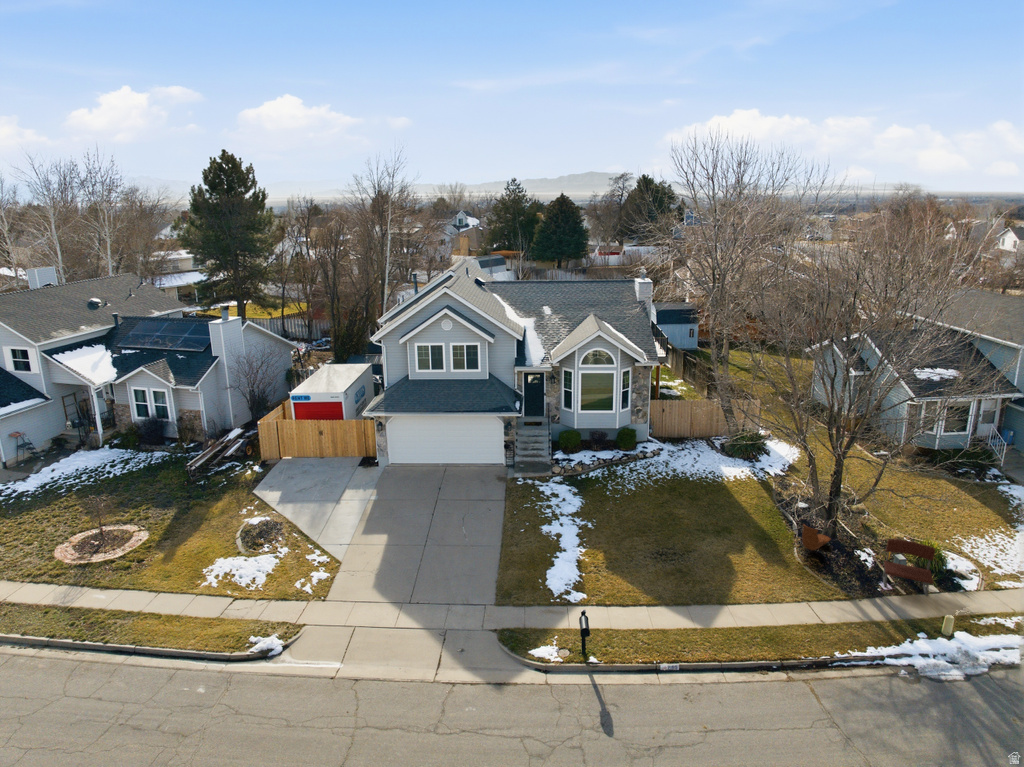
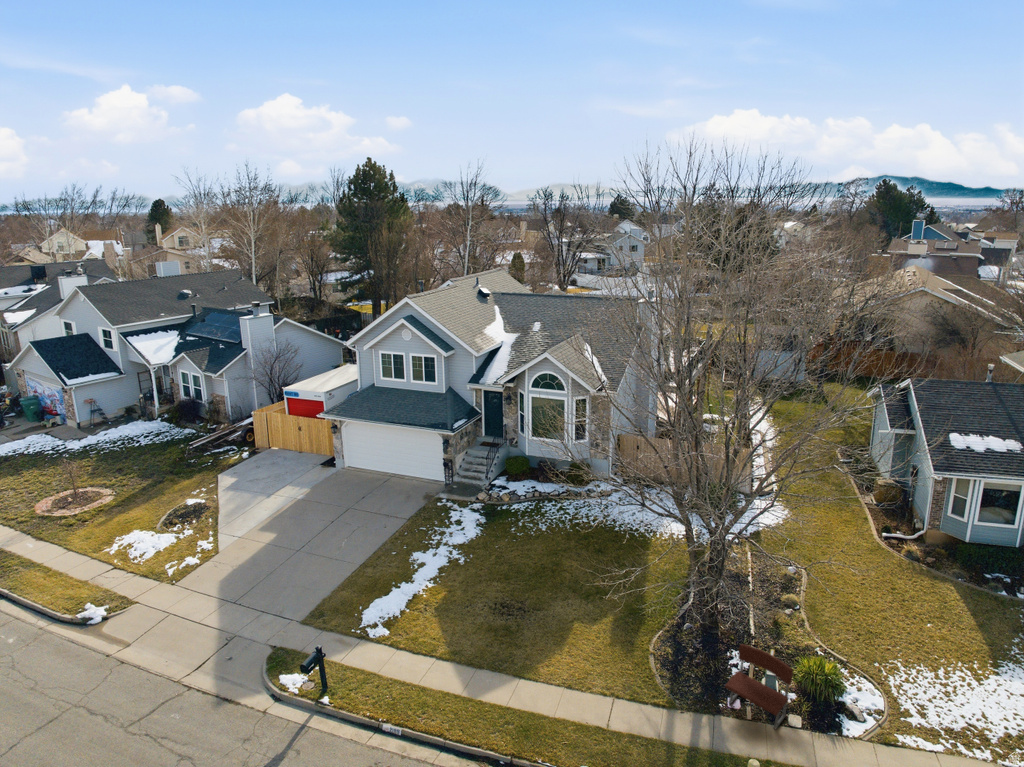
lounge chair: present [802,525,831,555] -> none [661,603,709,649]

